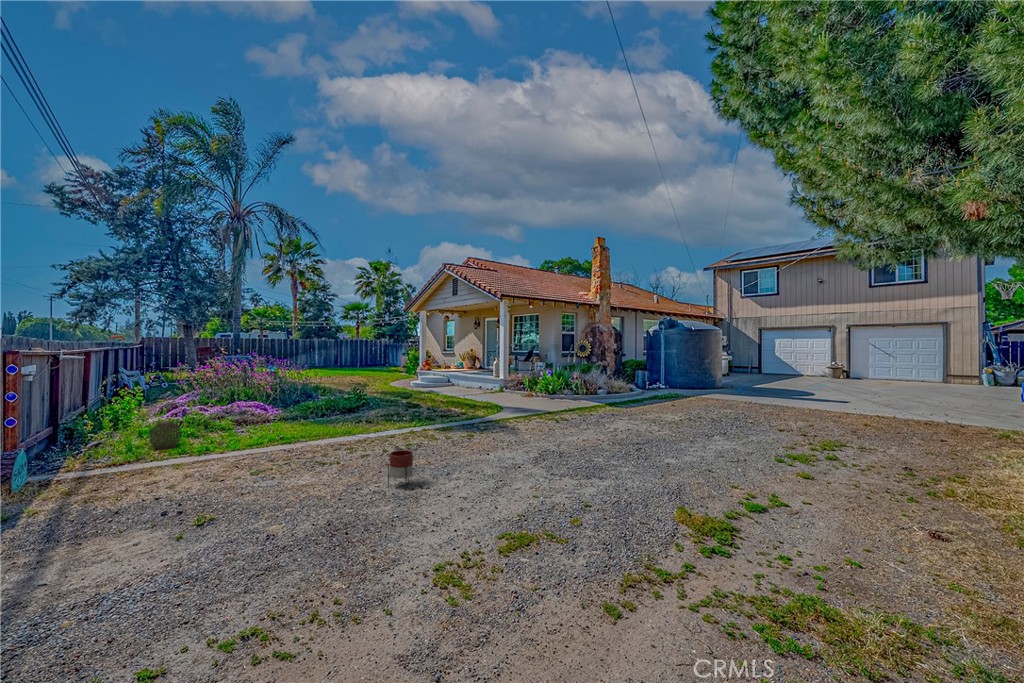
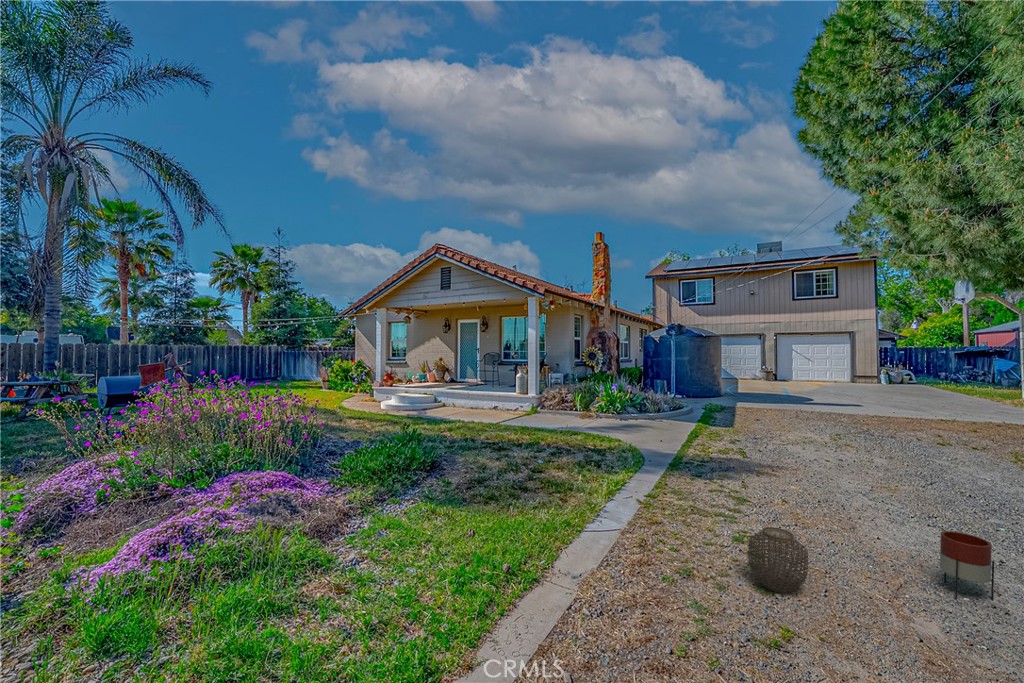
woven basket: present [150,421,181,450] -> present [748,527,808,593]

